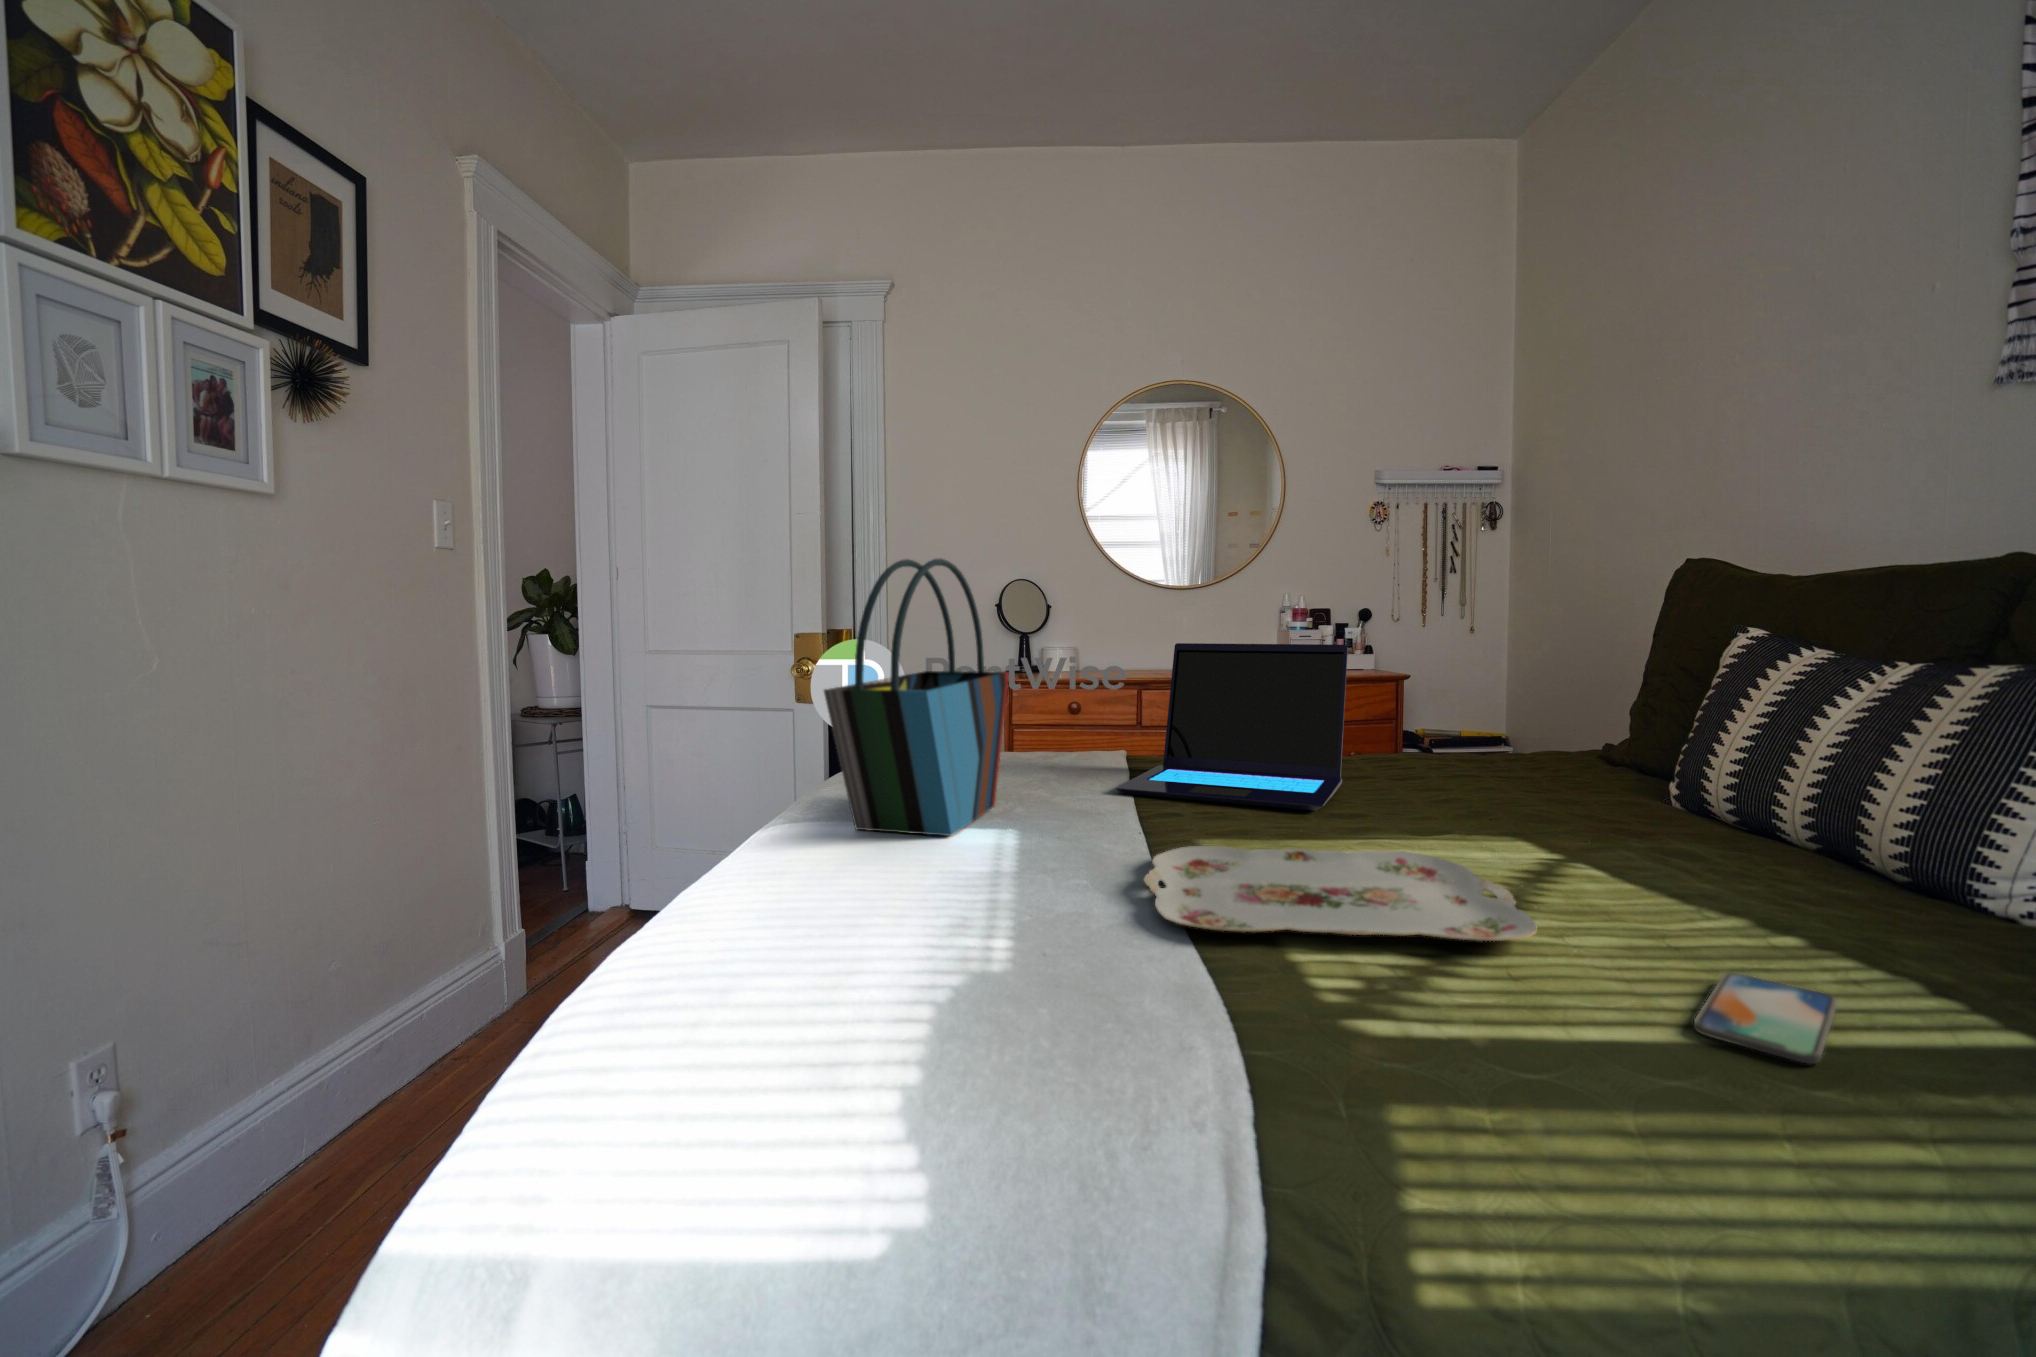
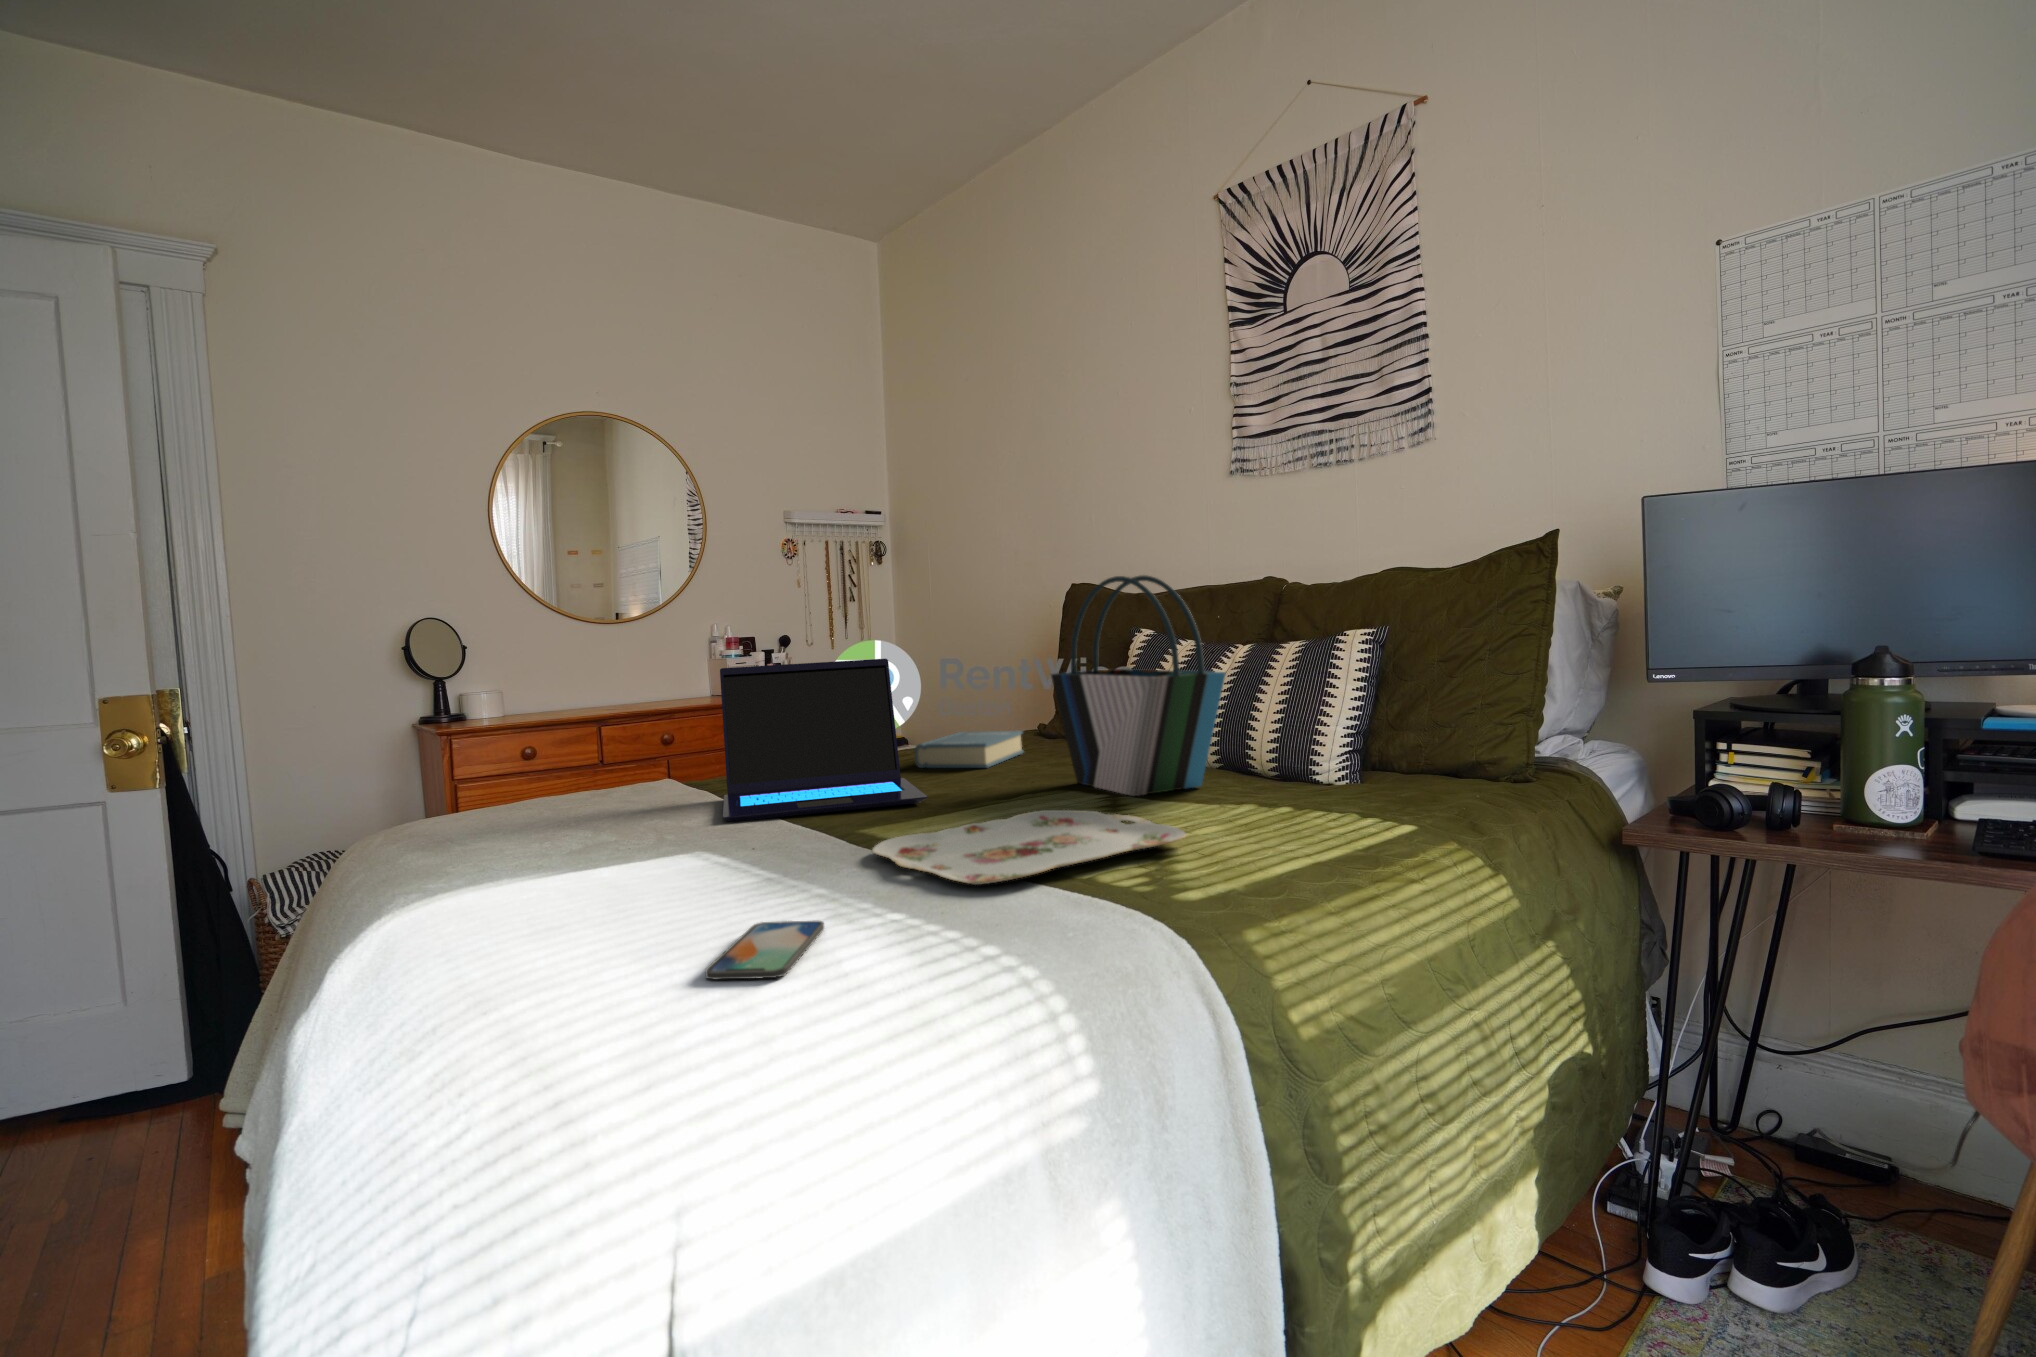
tote bag: present [824,558,1009,836] -> present [1051,575,1225,796]
hardback book: none [1394,733,1554,782] -> present [915,731,1023,768]
smartphone: present [1694,972,1837,1064] -> present [705,921,824,979]

